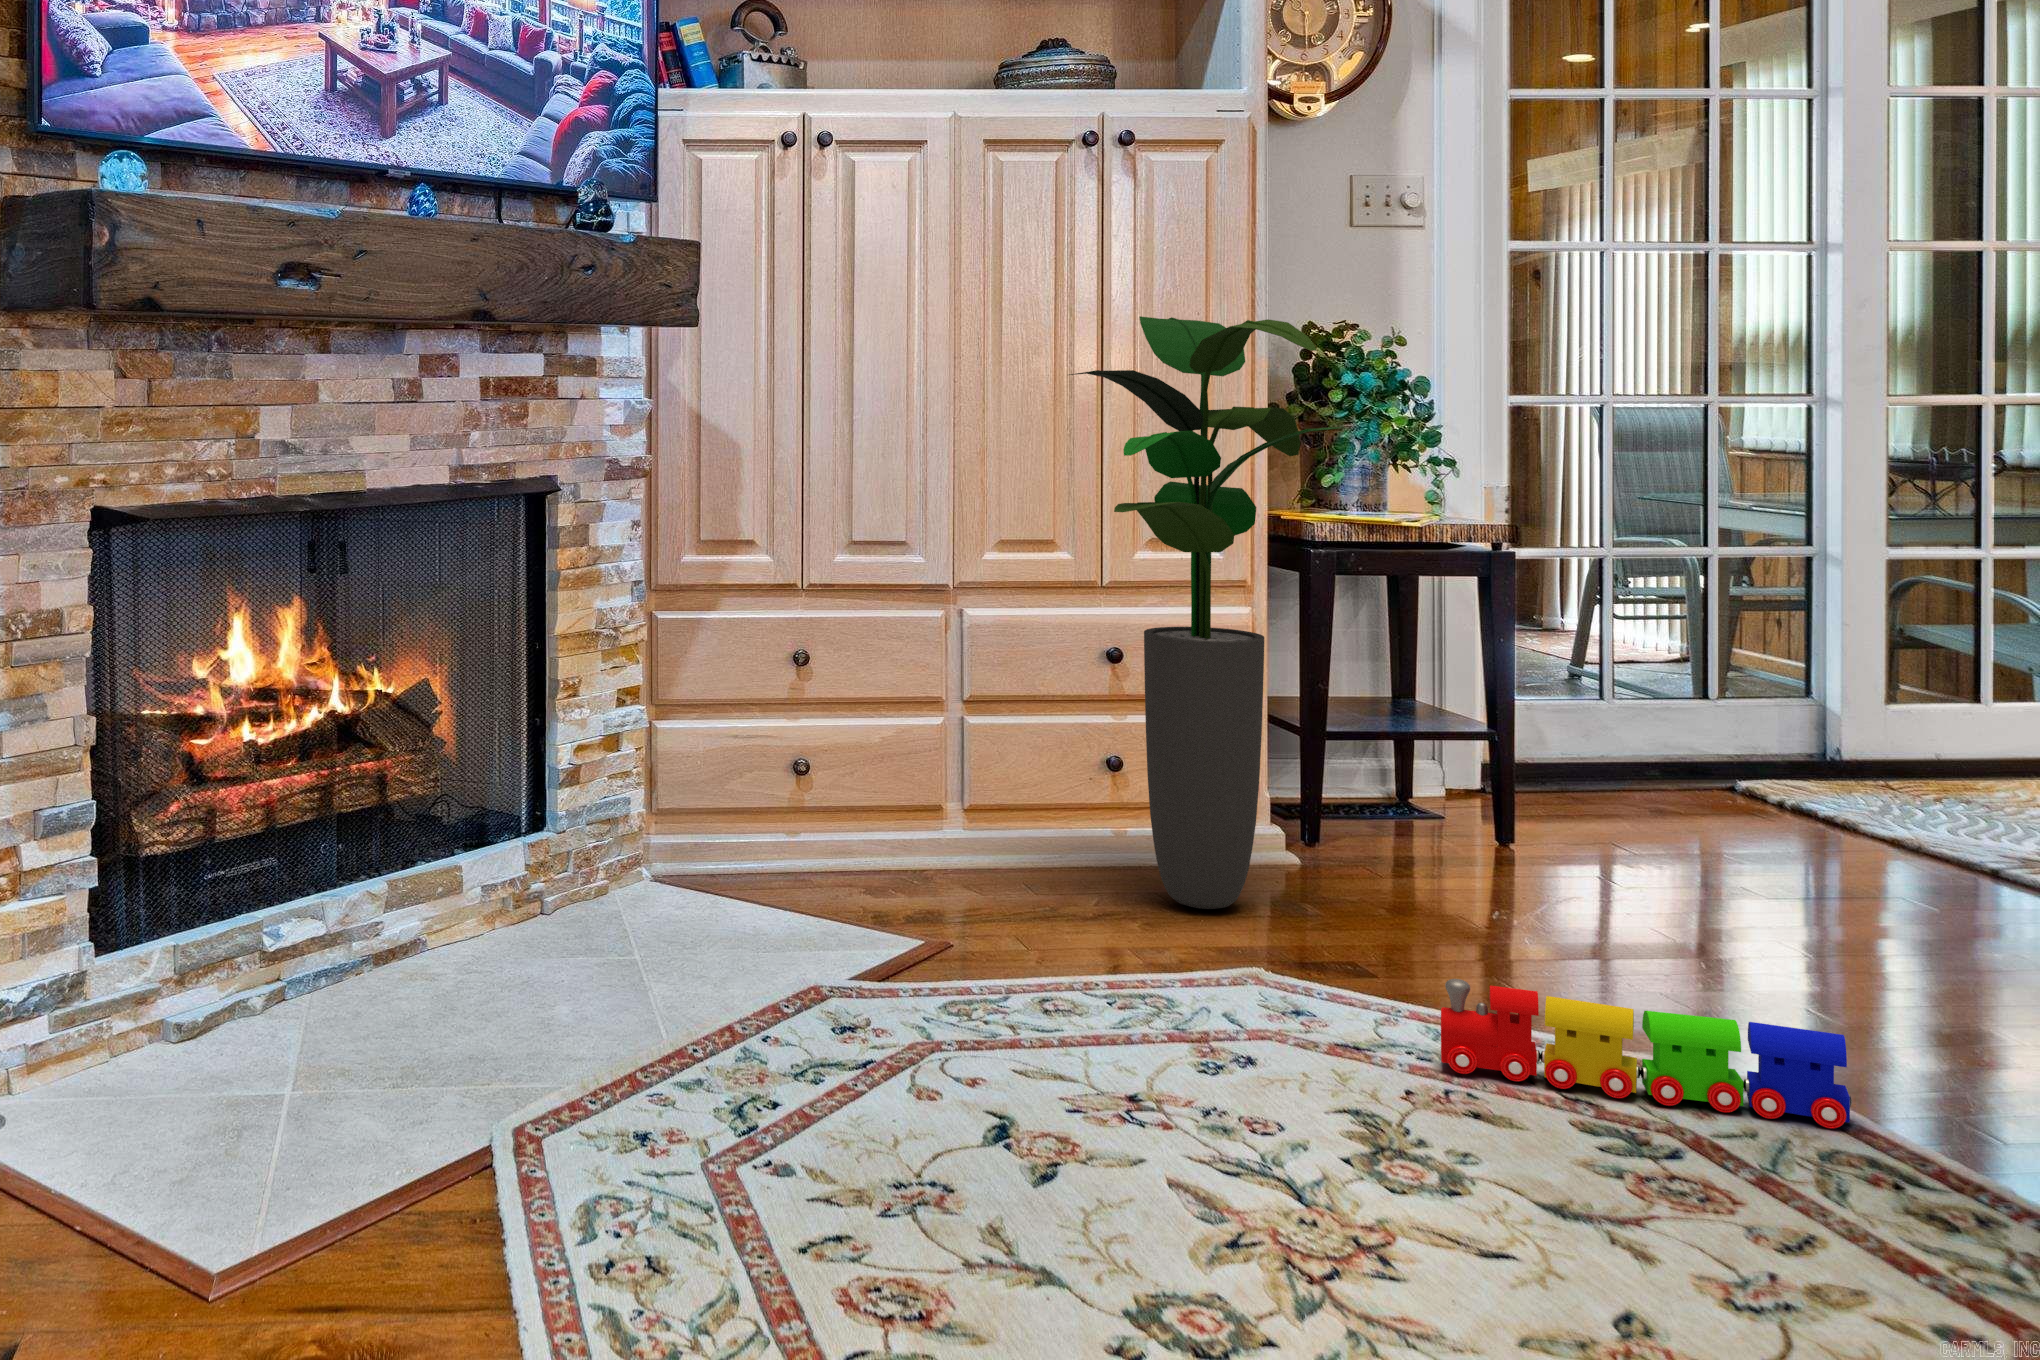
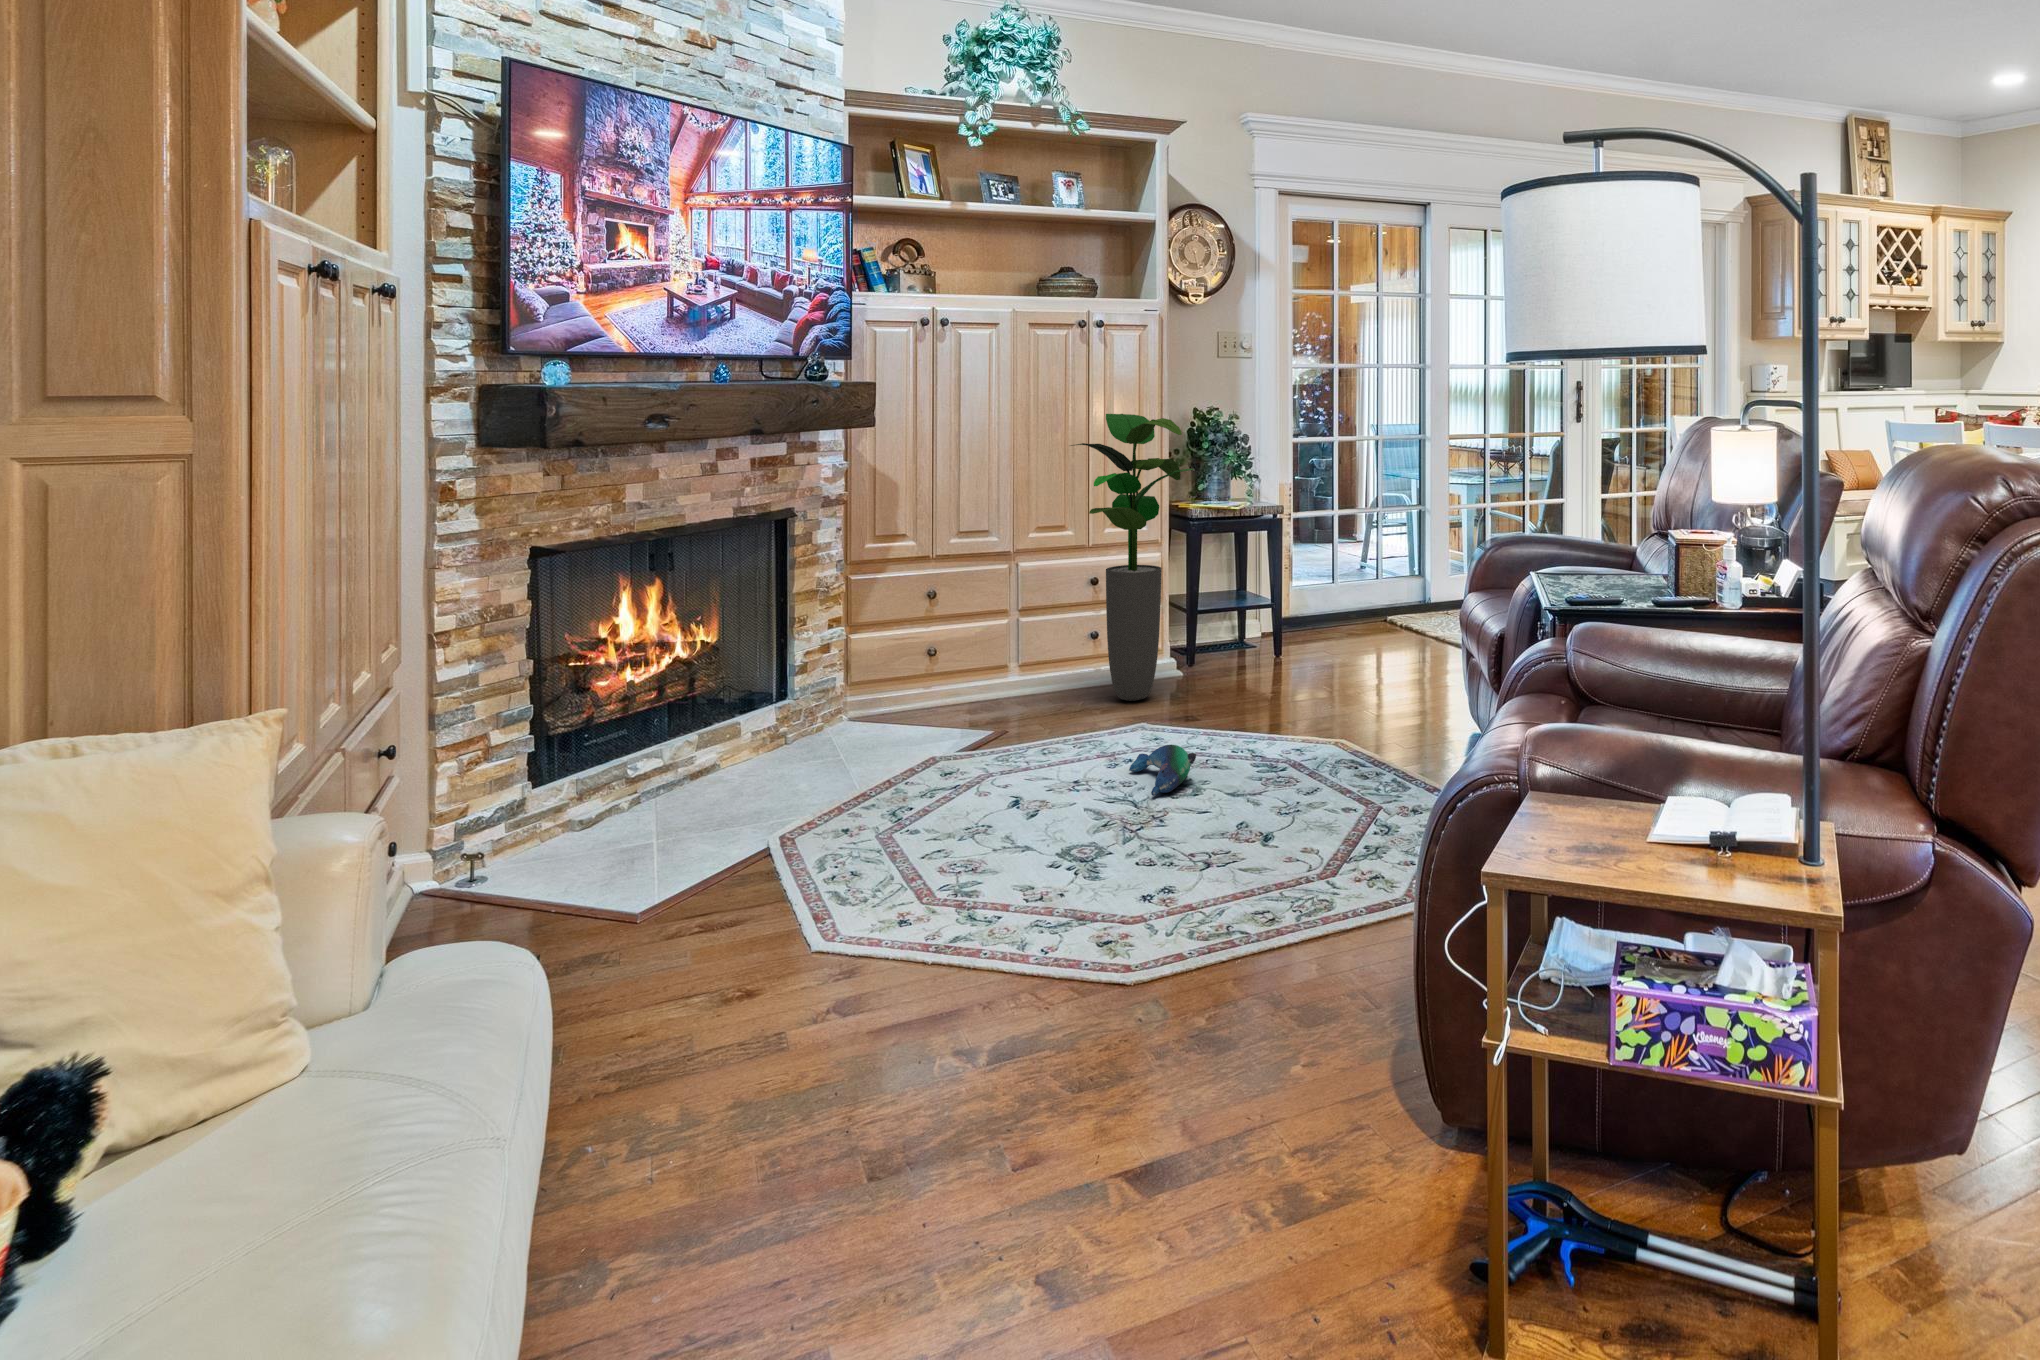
toy train: present [1441,979,1852,1128] -> none [1217,715,1366,756]
plush toy: none [1236,1036,1411,1162] -> present [1129,745,1196,796]

